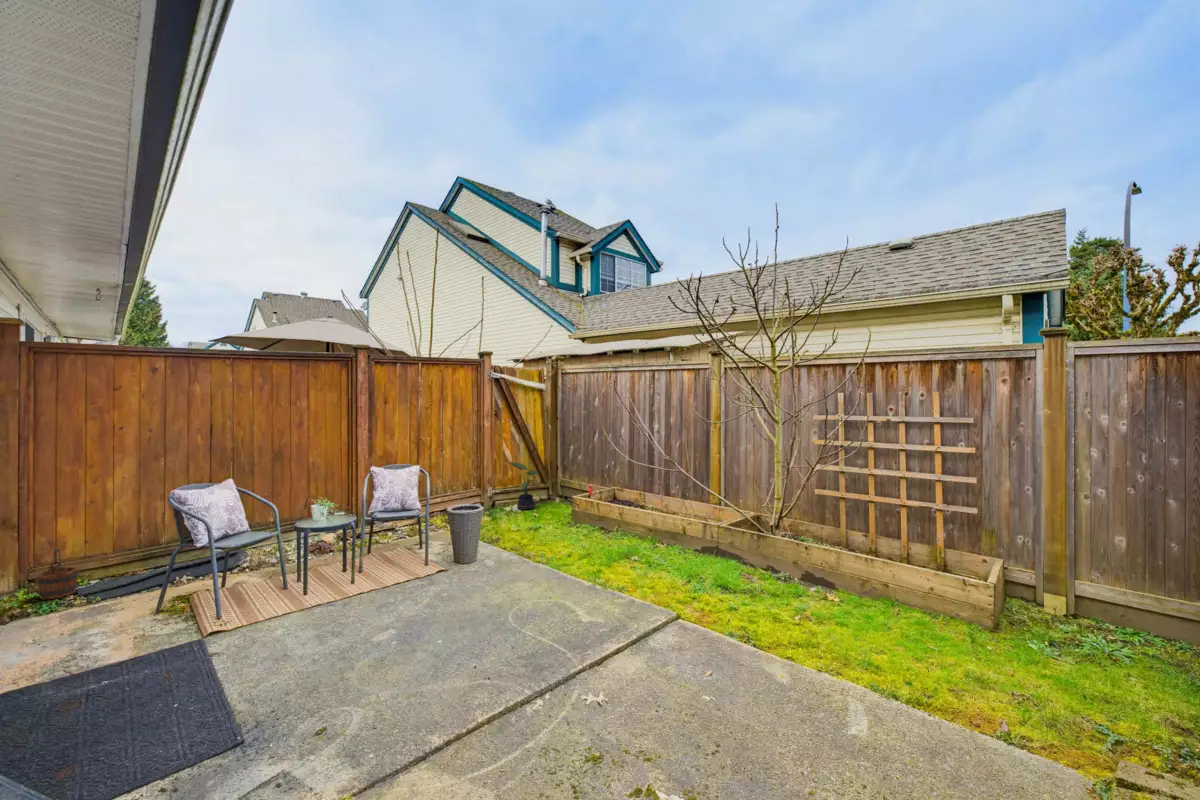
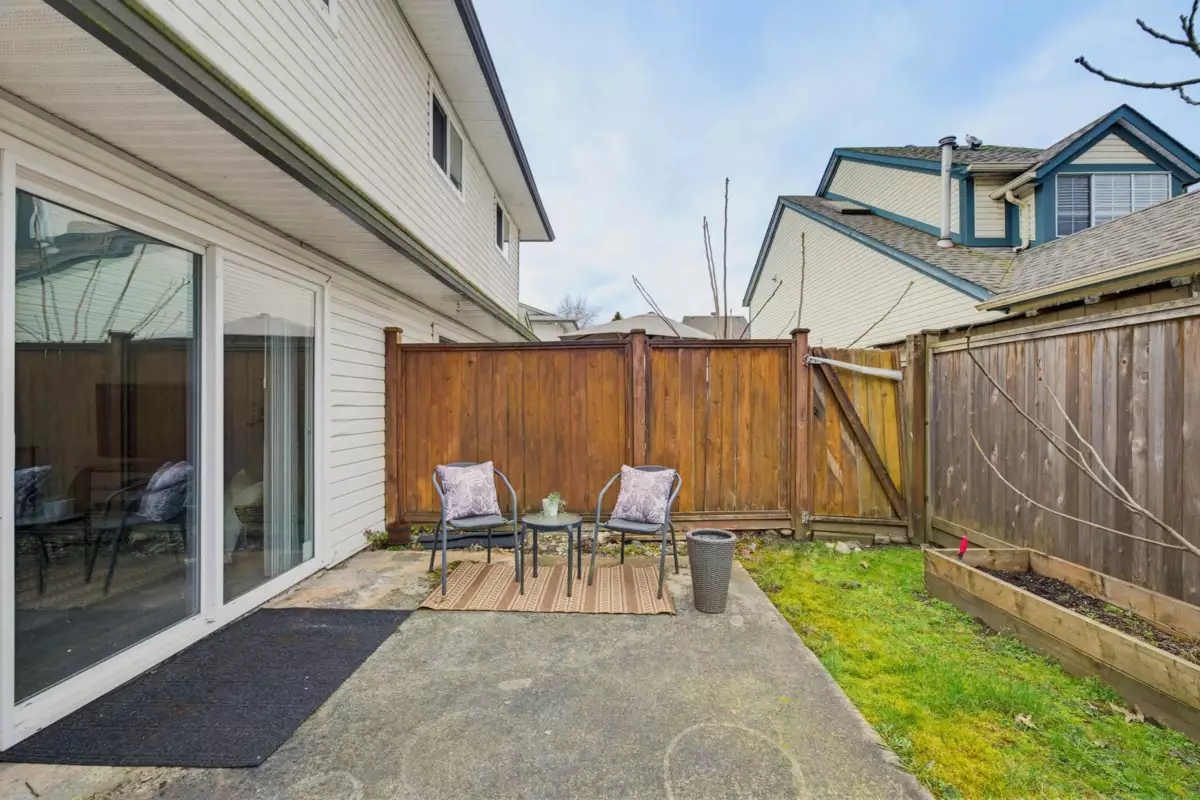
potted plant: present [510,462,538,510] -> none [834,480,885,554]

